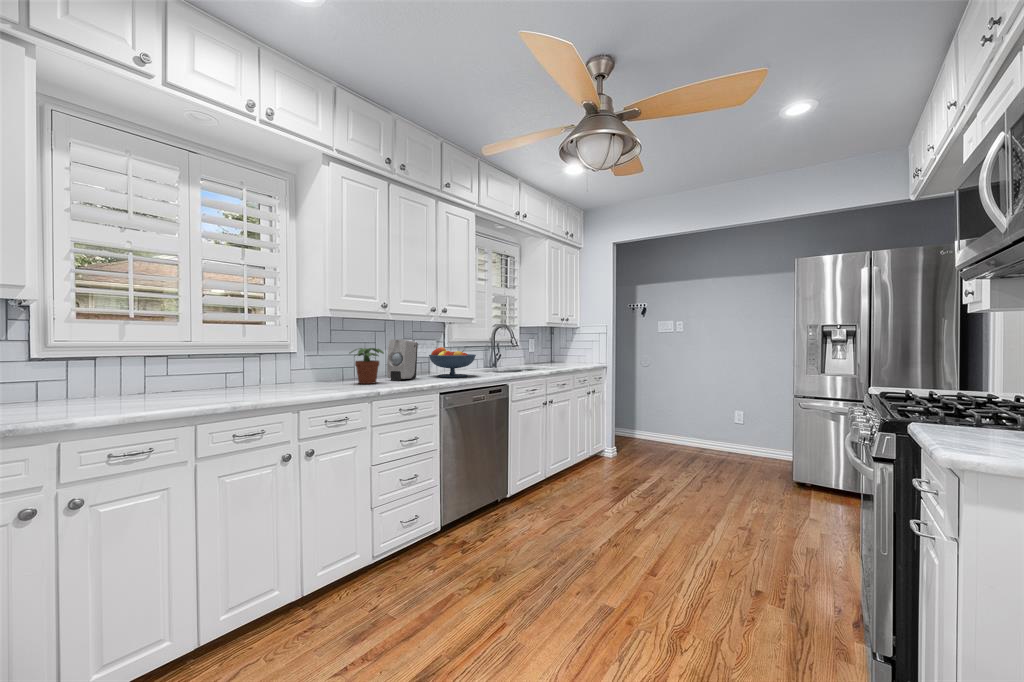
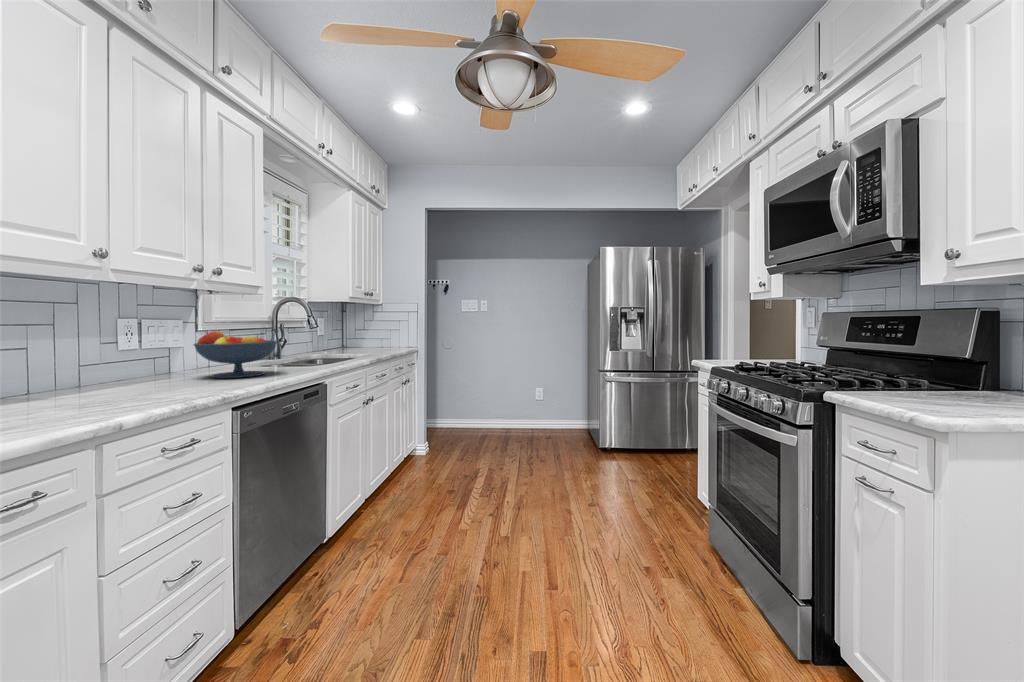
soap dispenser: present [387,340,418,381] -> none [122,319,179,392]
potted plant: present [350,348,384,384] -> none [40,335,126,404]

